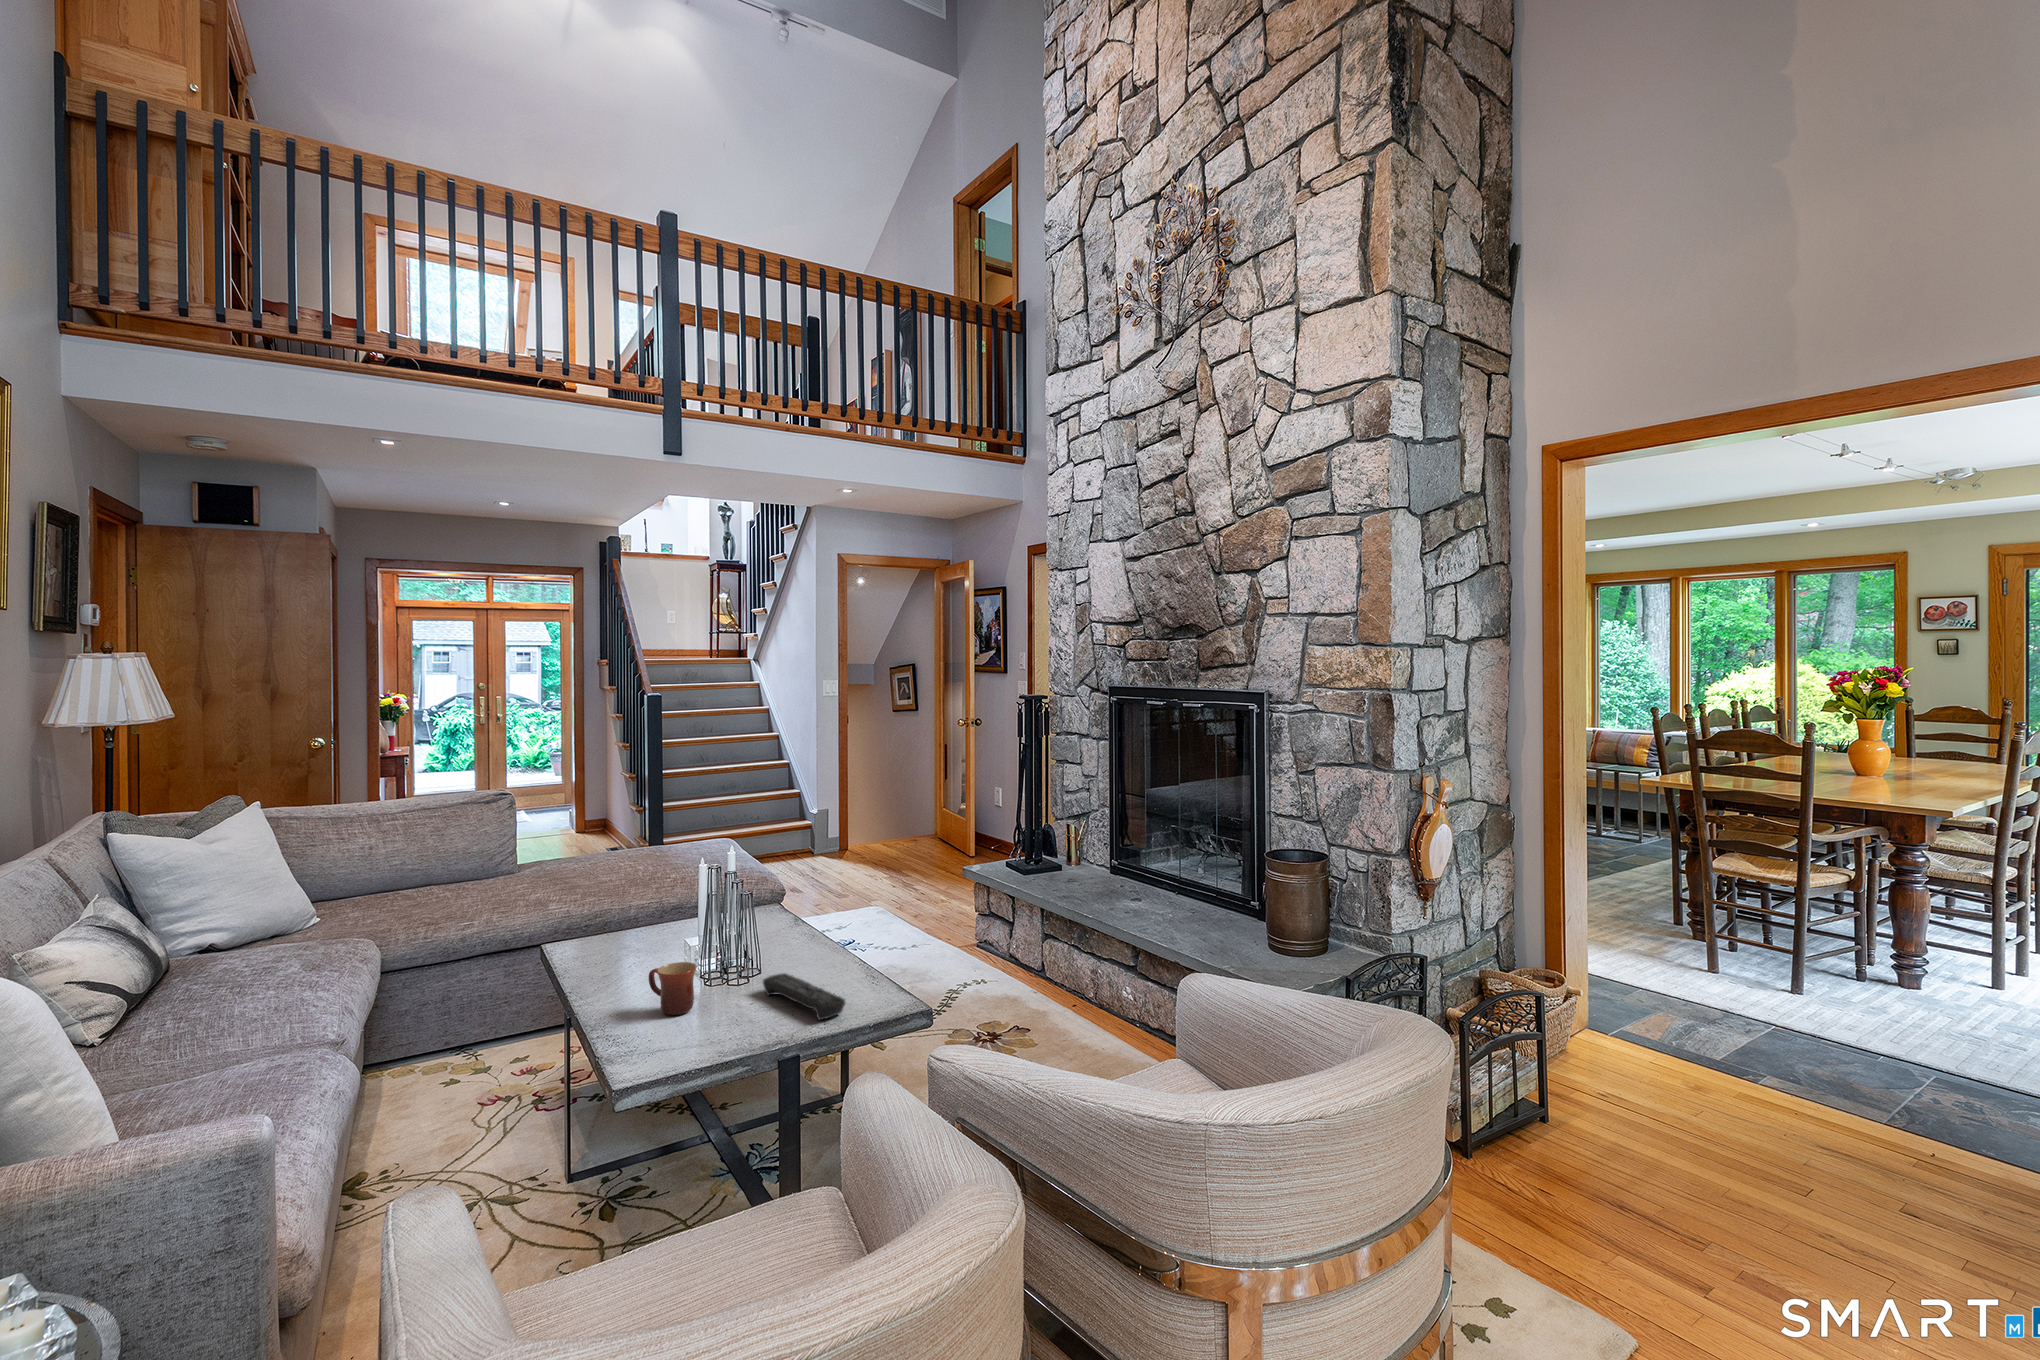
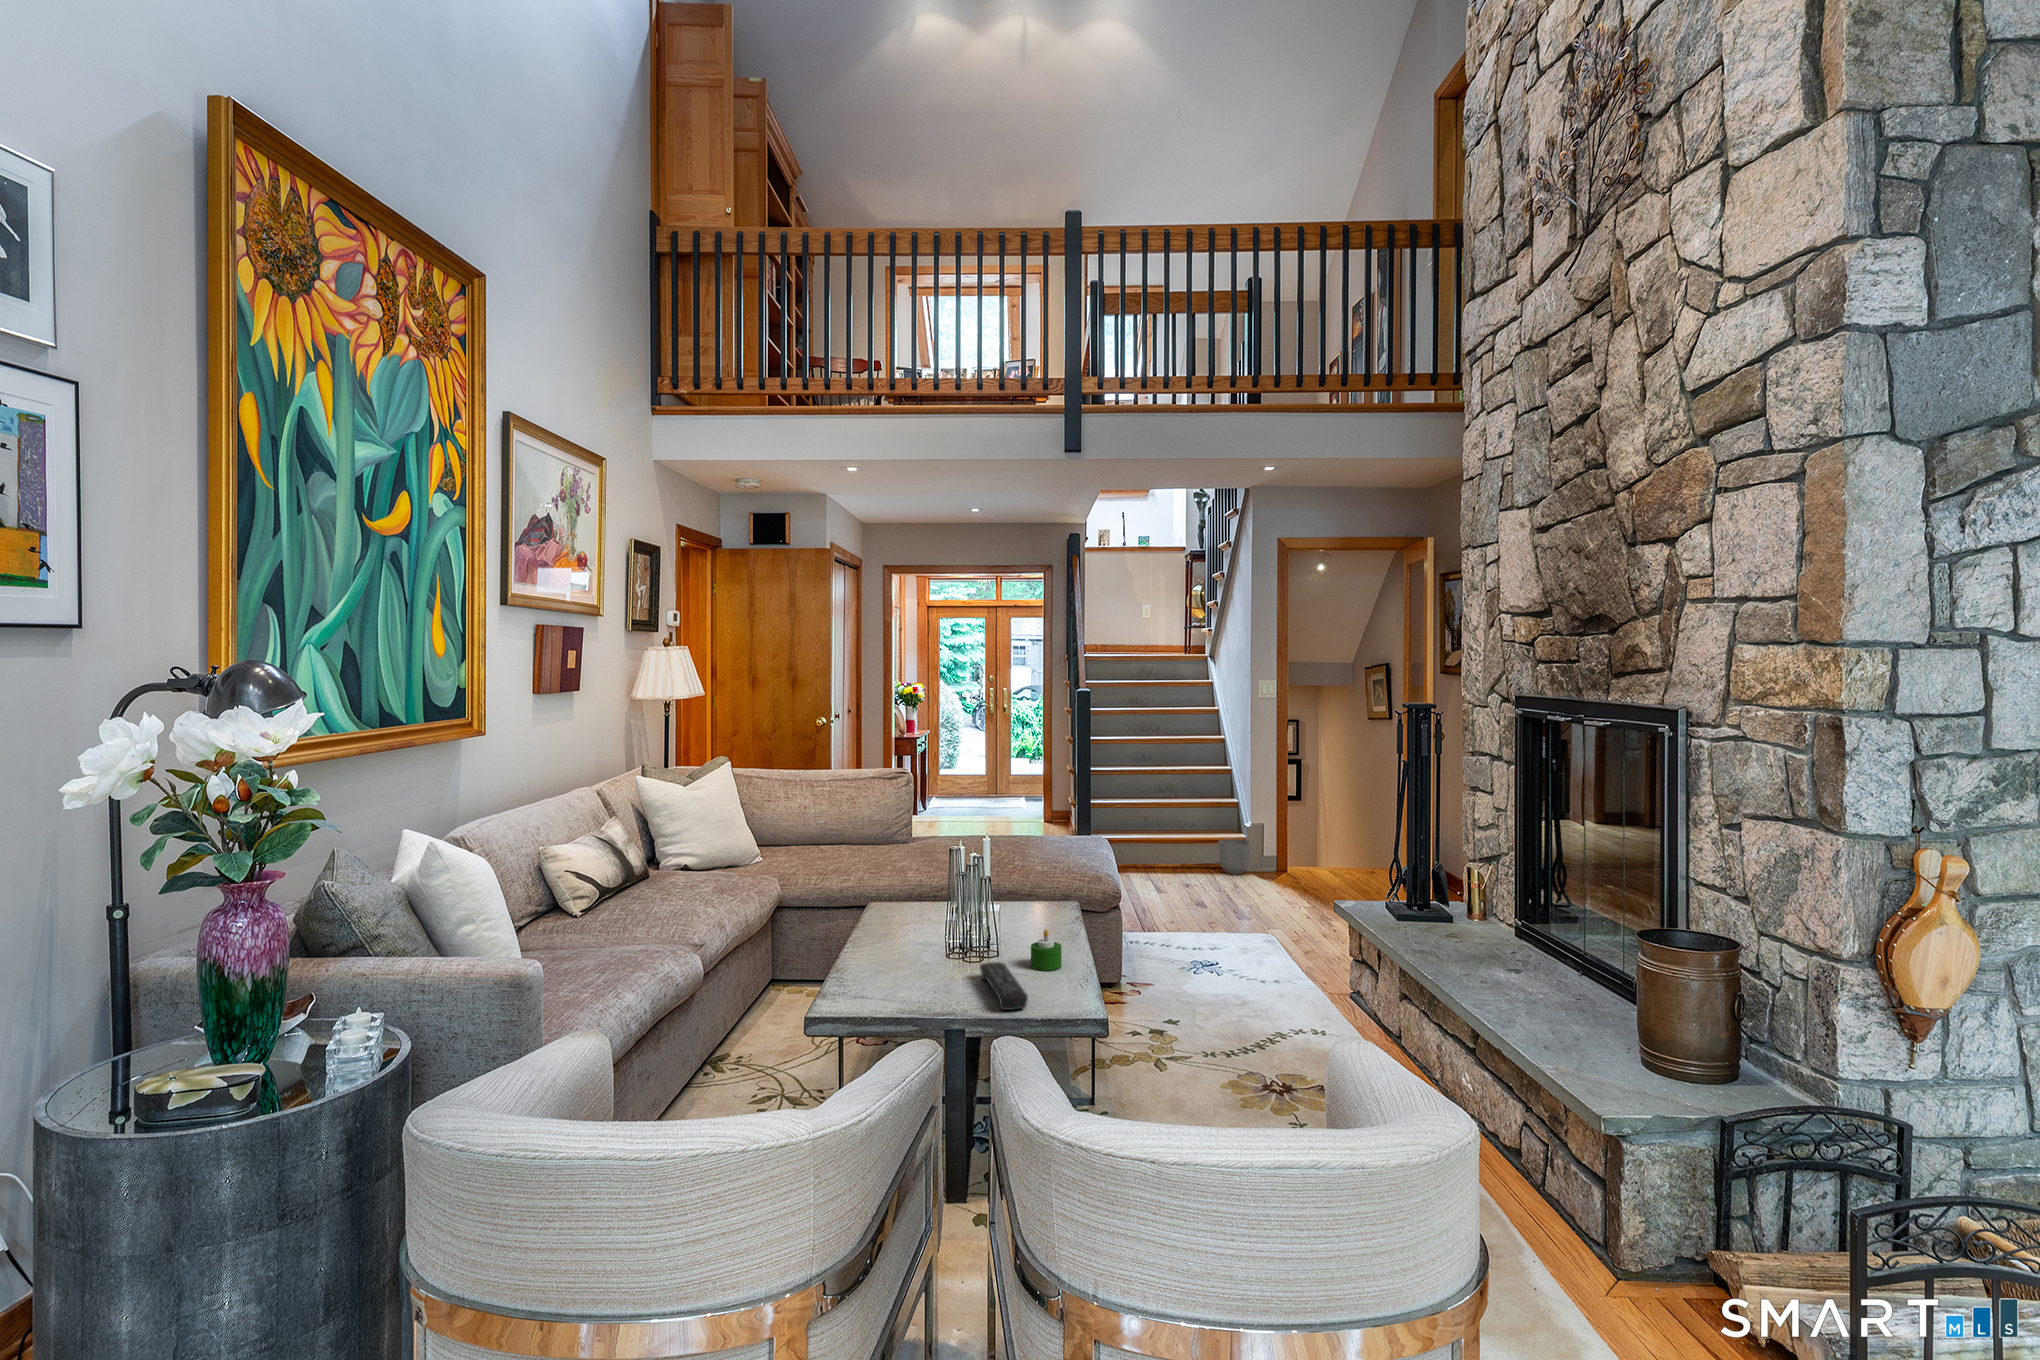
planter: none [789,826,820,859] -> present [1218,839,1251,875]
candle: none [799,932,831,974] -> present [1031,929,1062,971]
mug: present [649,962,697,1015] -> none [884,933,919,980]

